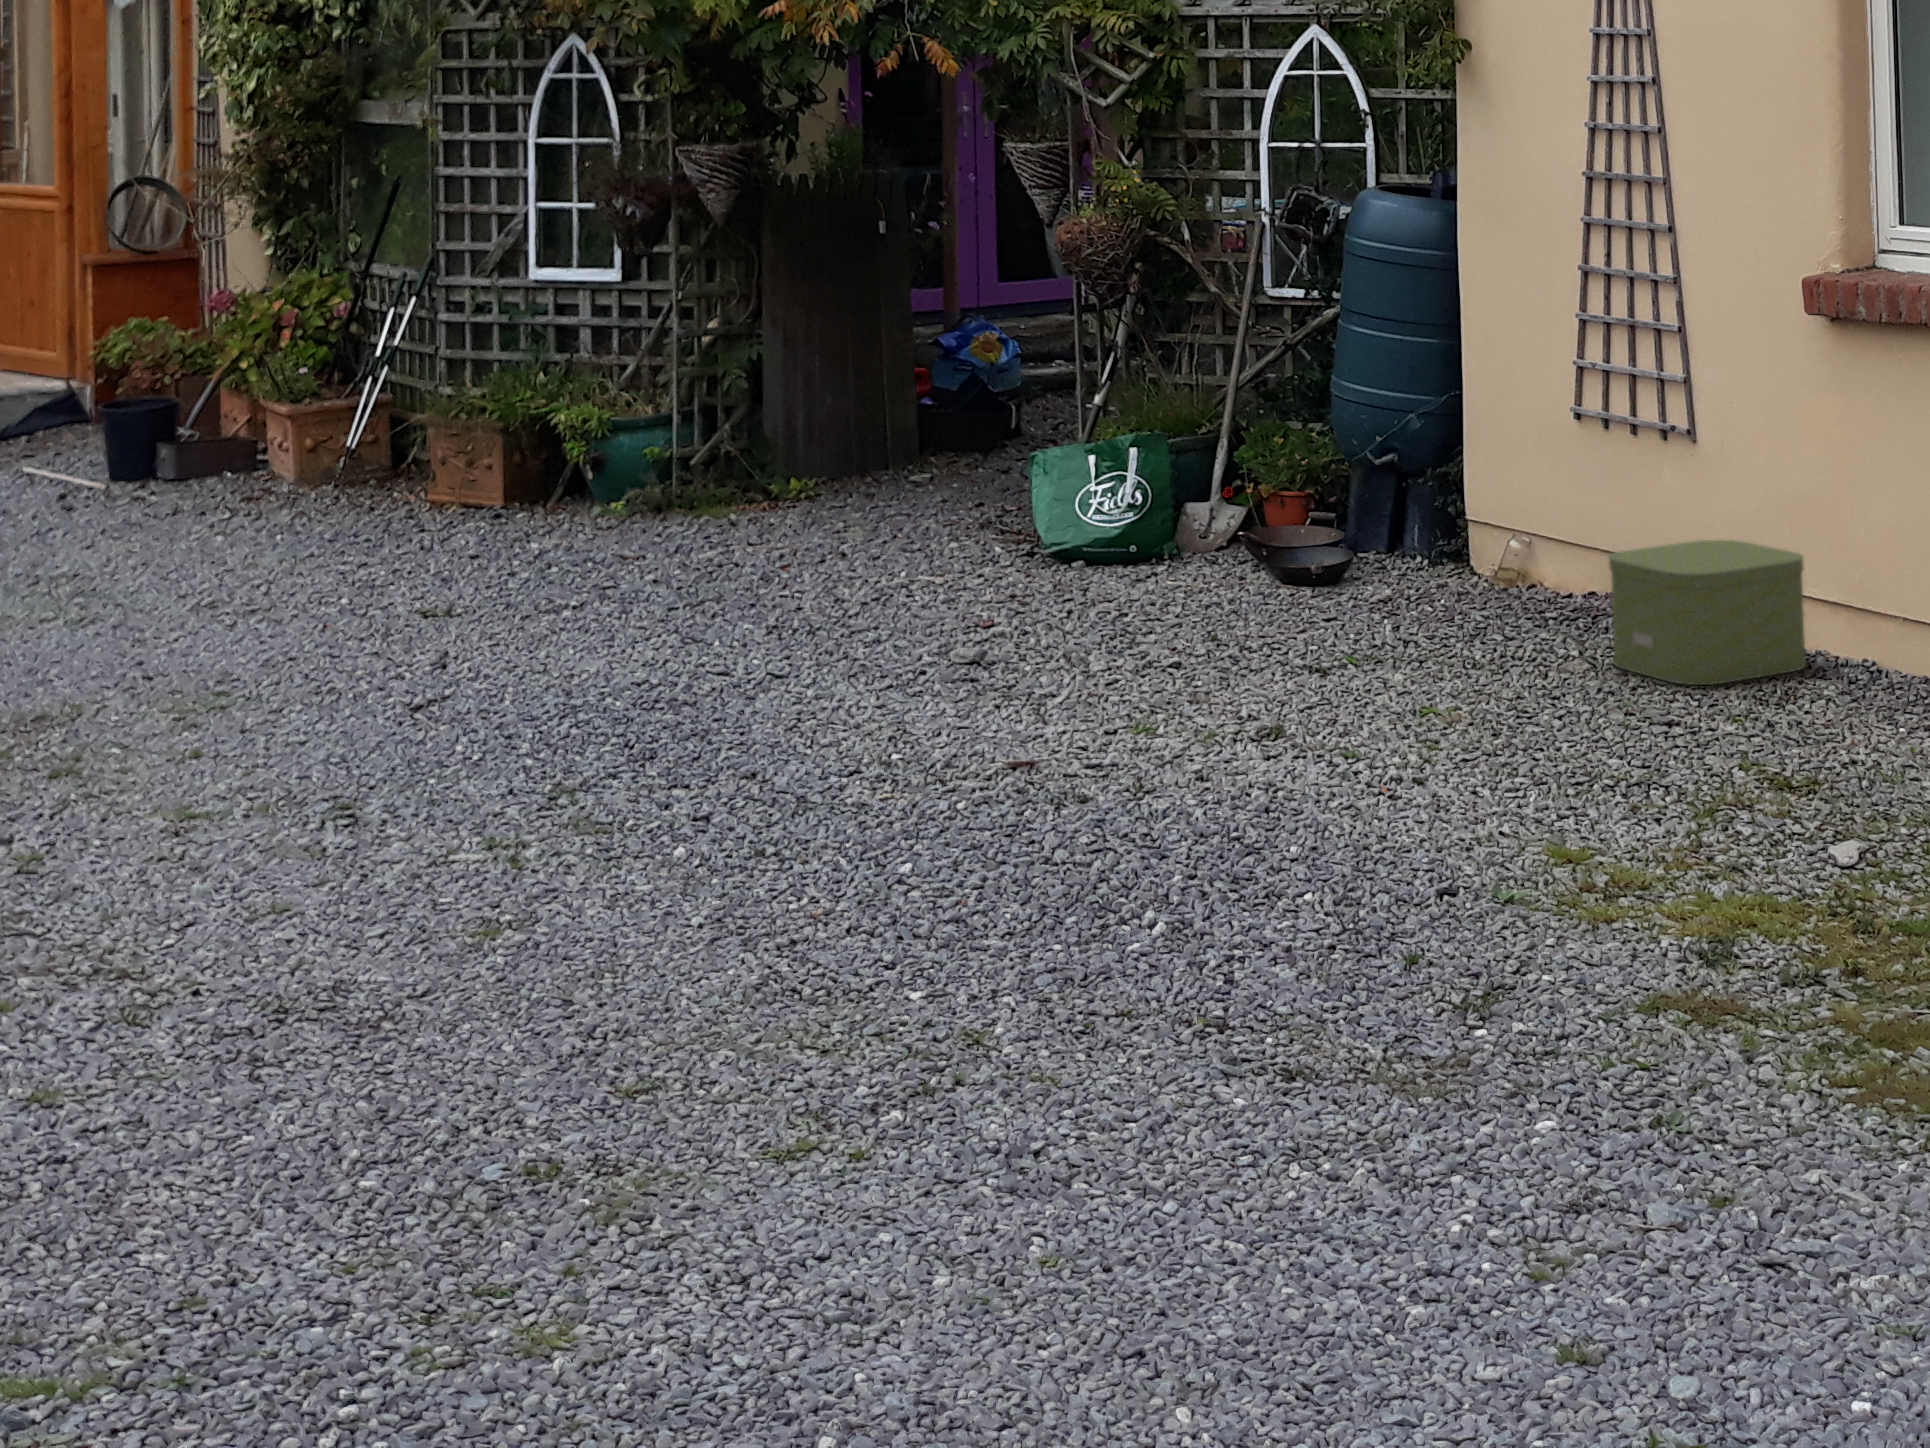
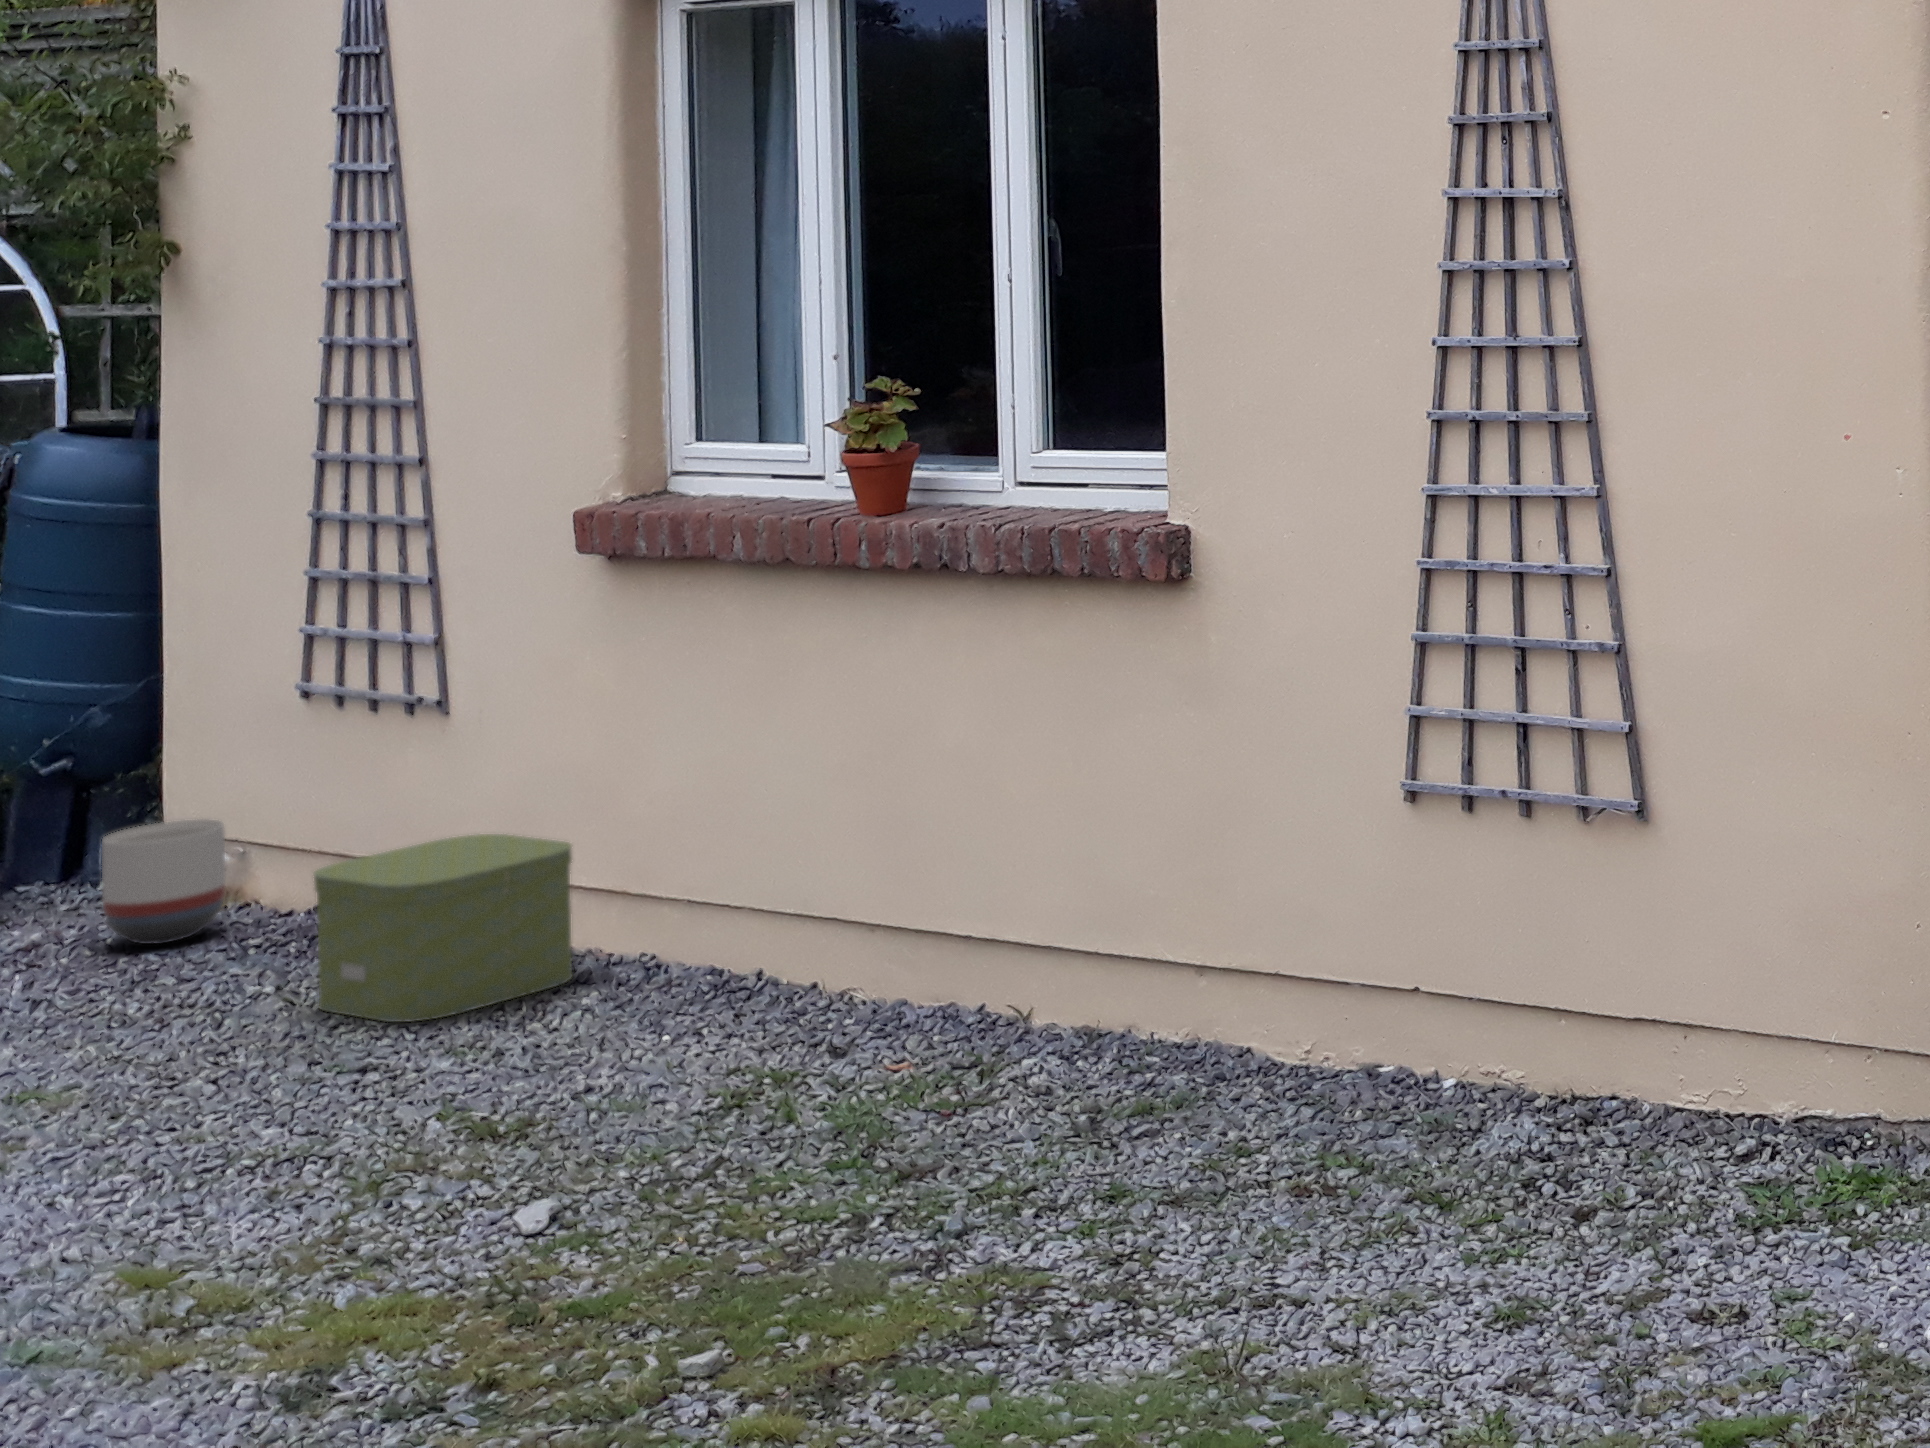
planter: none [1434,507,1521,602] -> present [102,819,226,944]

